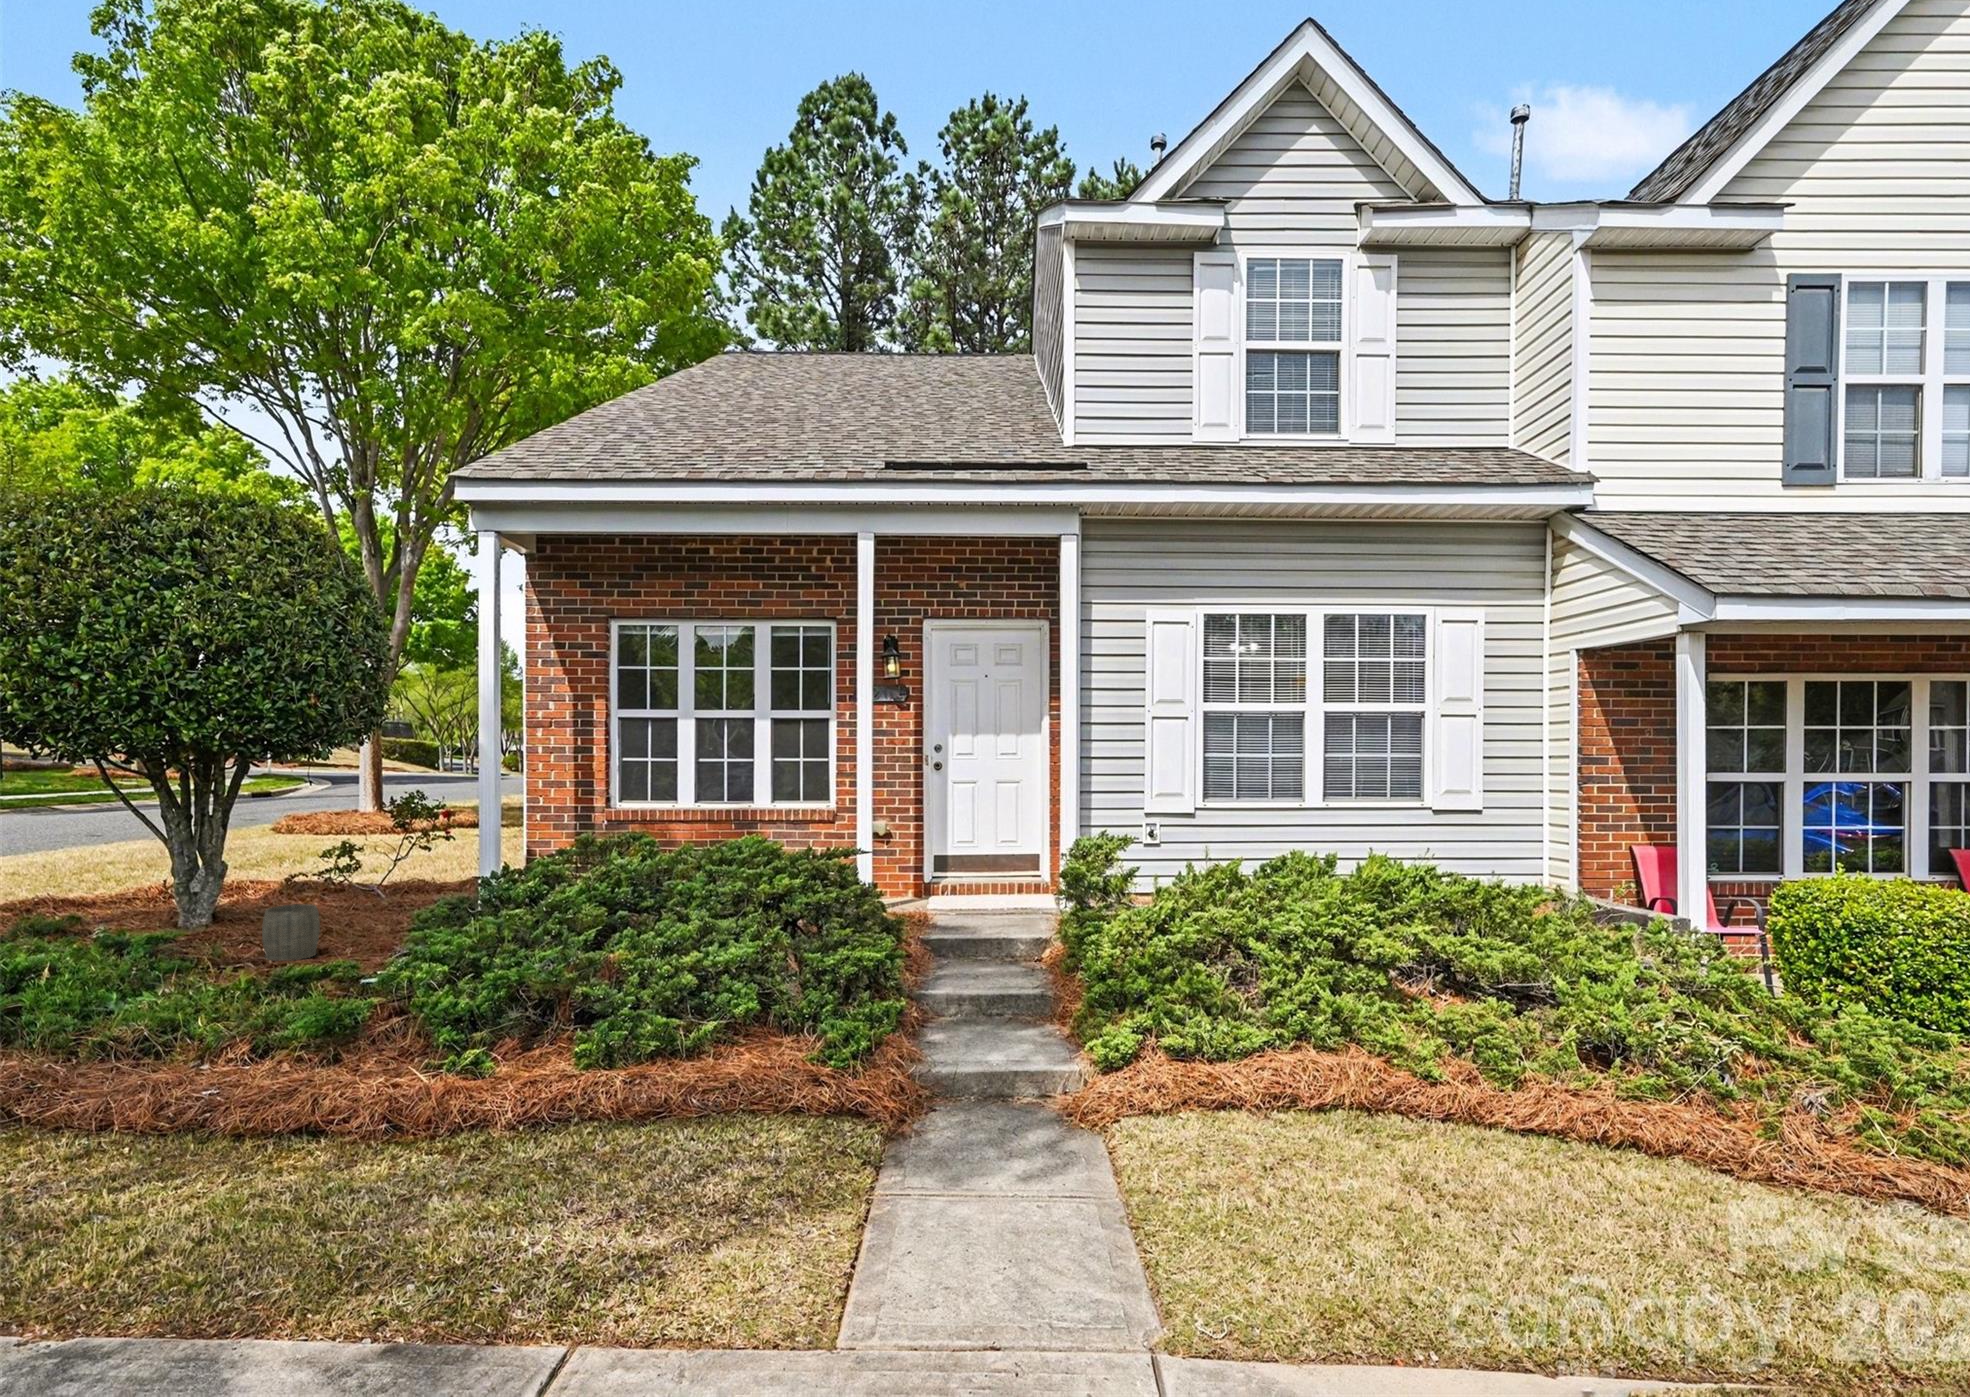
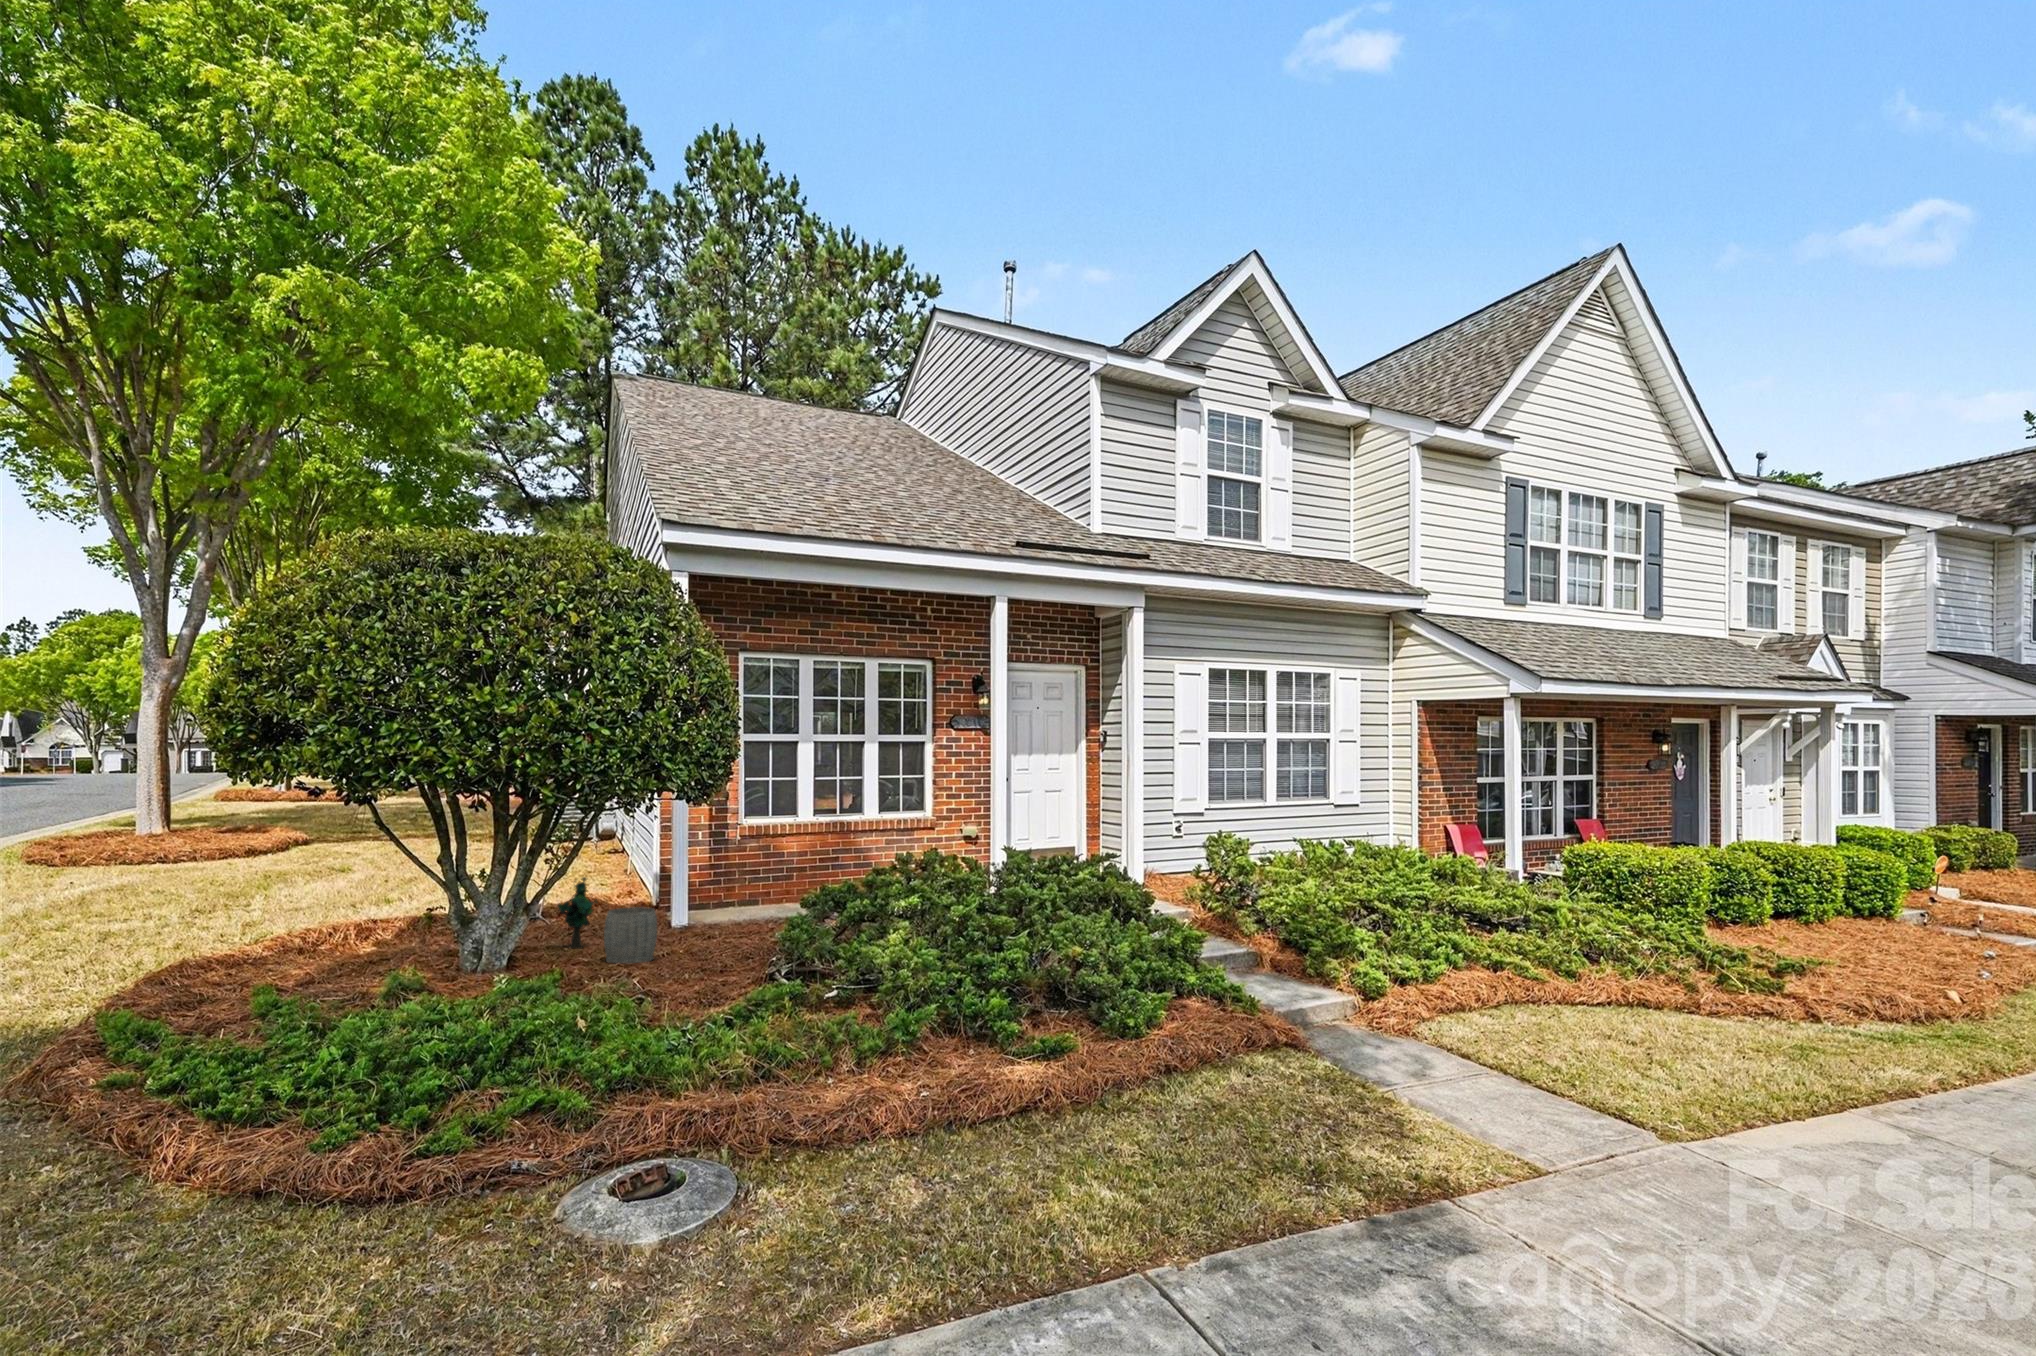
decorative plant: none [323,863,368,932] -> present [557,877,597,949]

